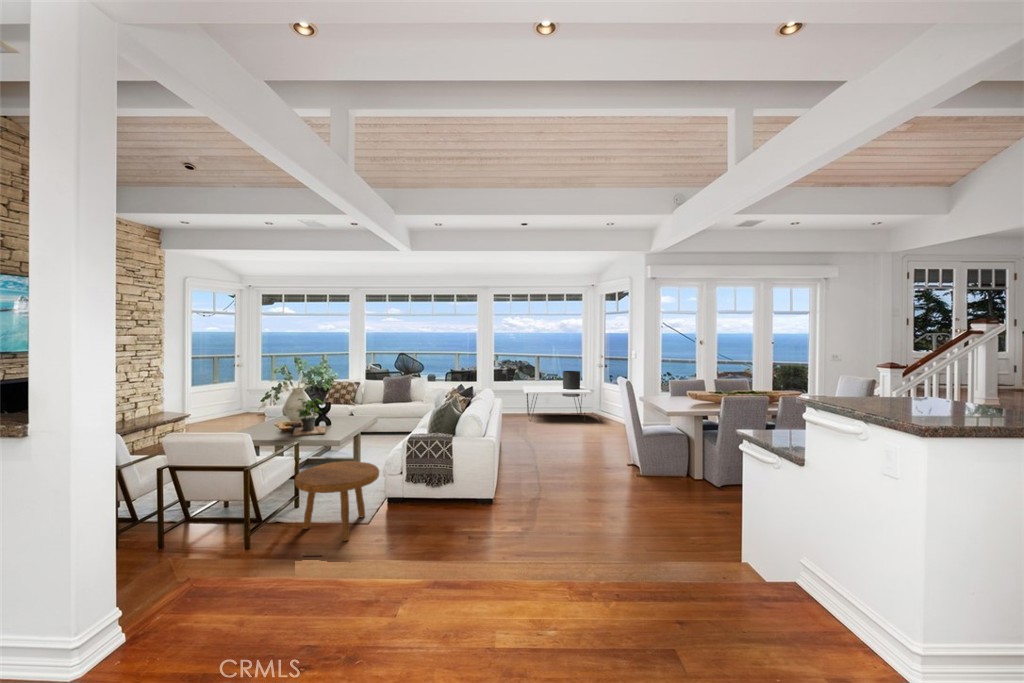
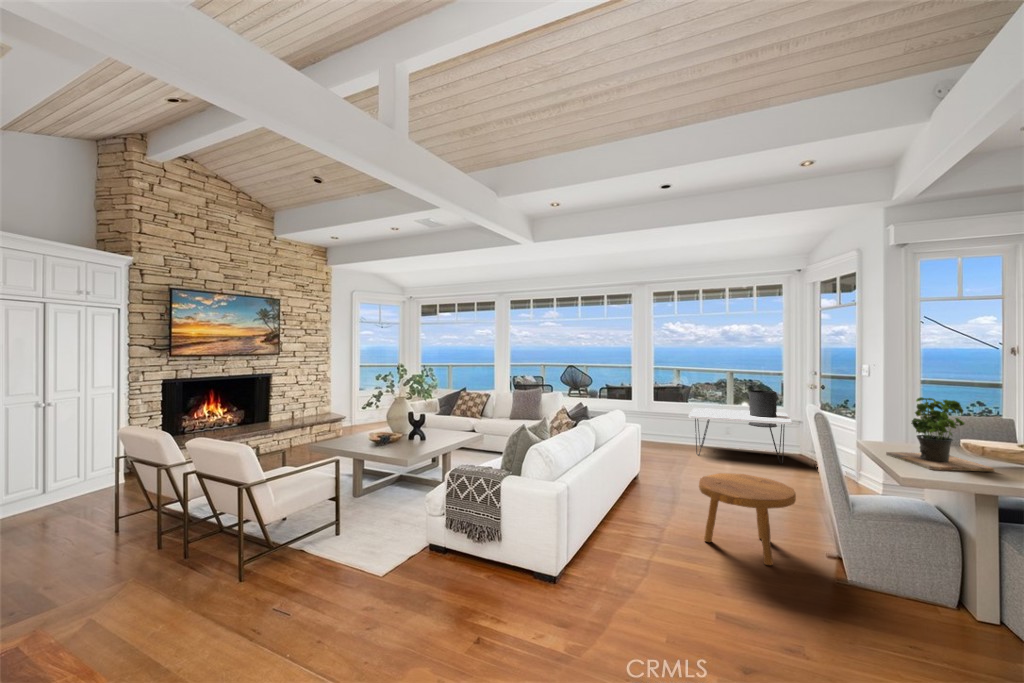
potted plant: present [292,399,326,436] -> present [886,397,994,471]
footstool: present [295,461,379,541] -> present [699,473,796,565]

